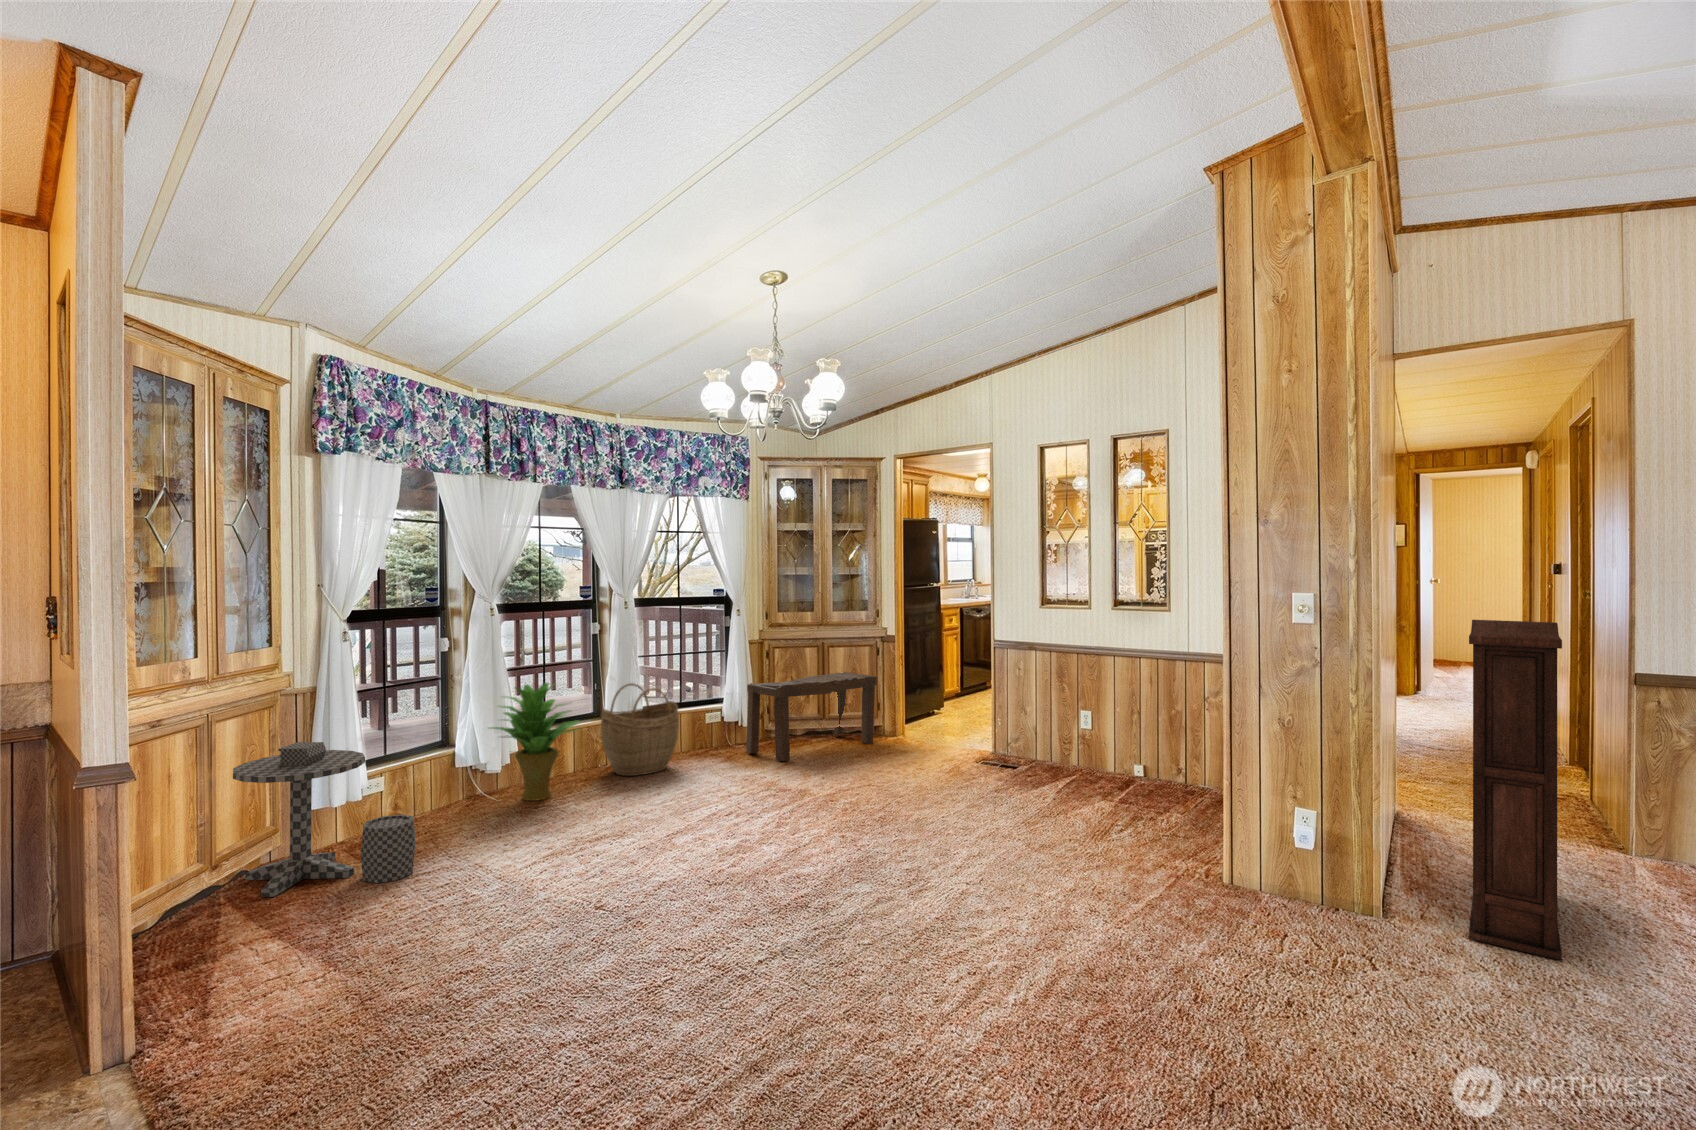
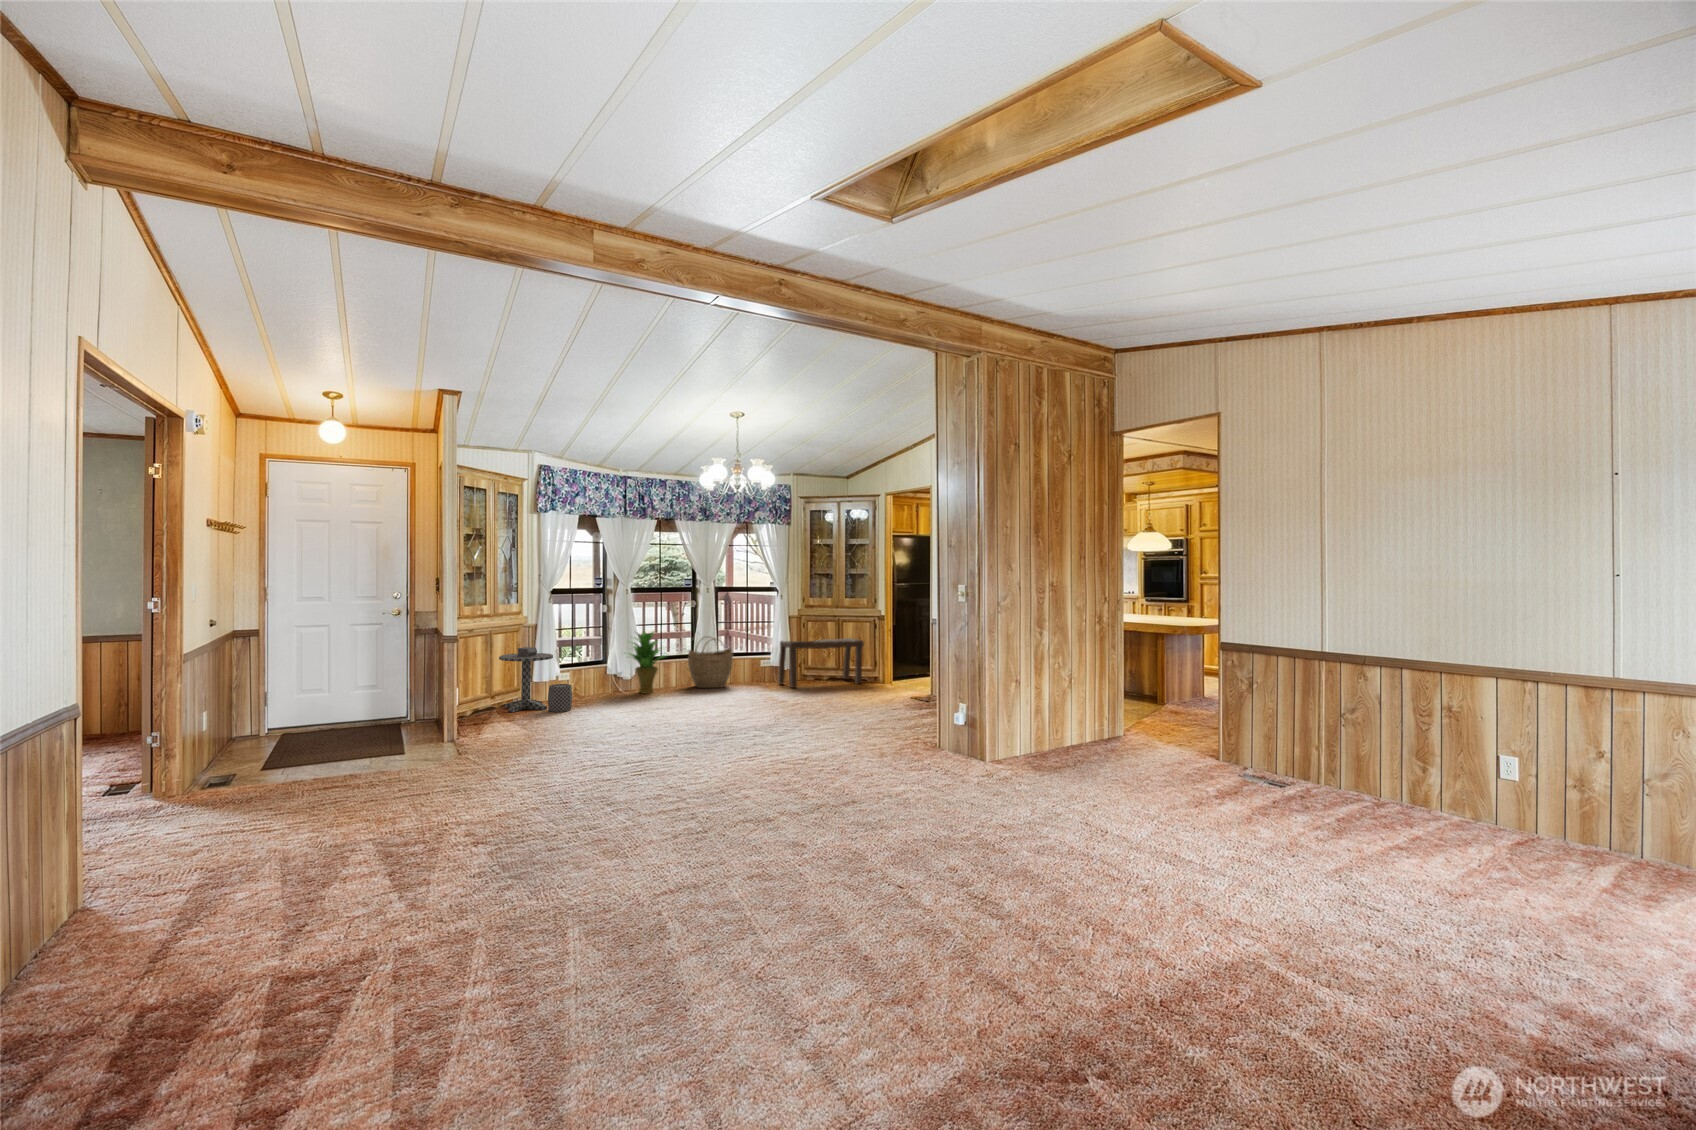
bookshelf: present [1469,620,1562,960] -> none [1006,602,1104,772]

